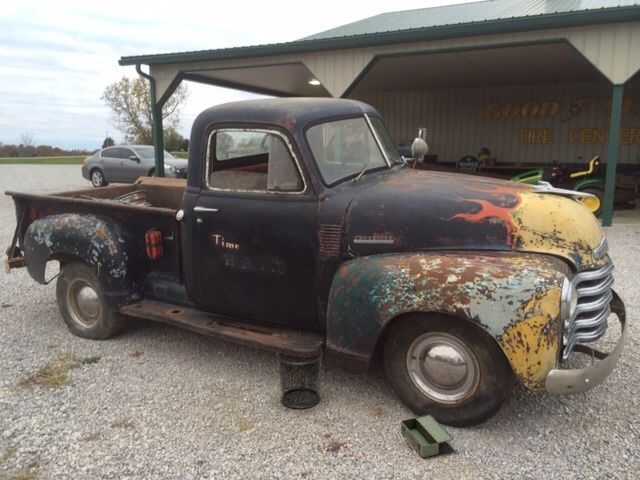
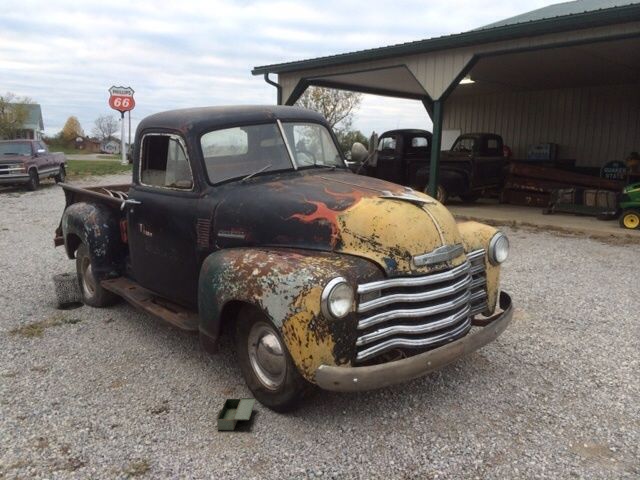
trash can: present [276,351,323,409] -> present [53,273,84,309]

